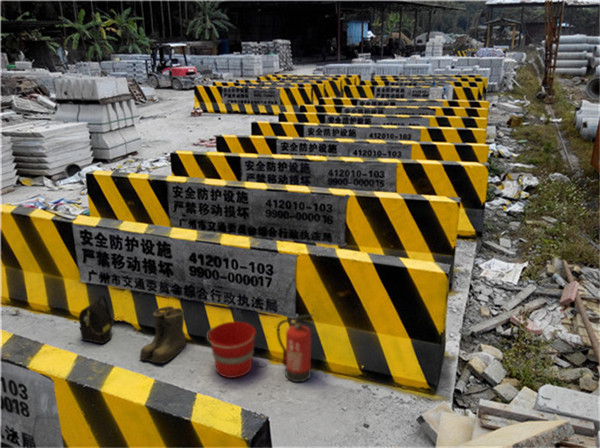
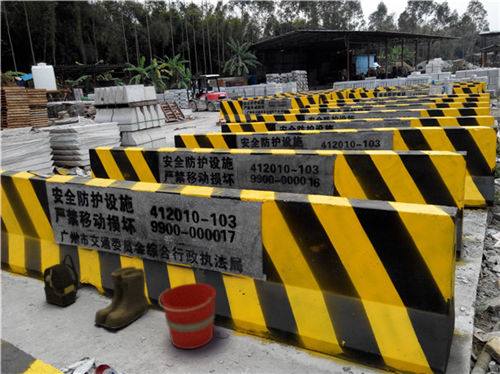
fire extinguisher: present [277,315,313,382] -> none [238,273,281,358]

